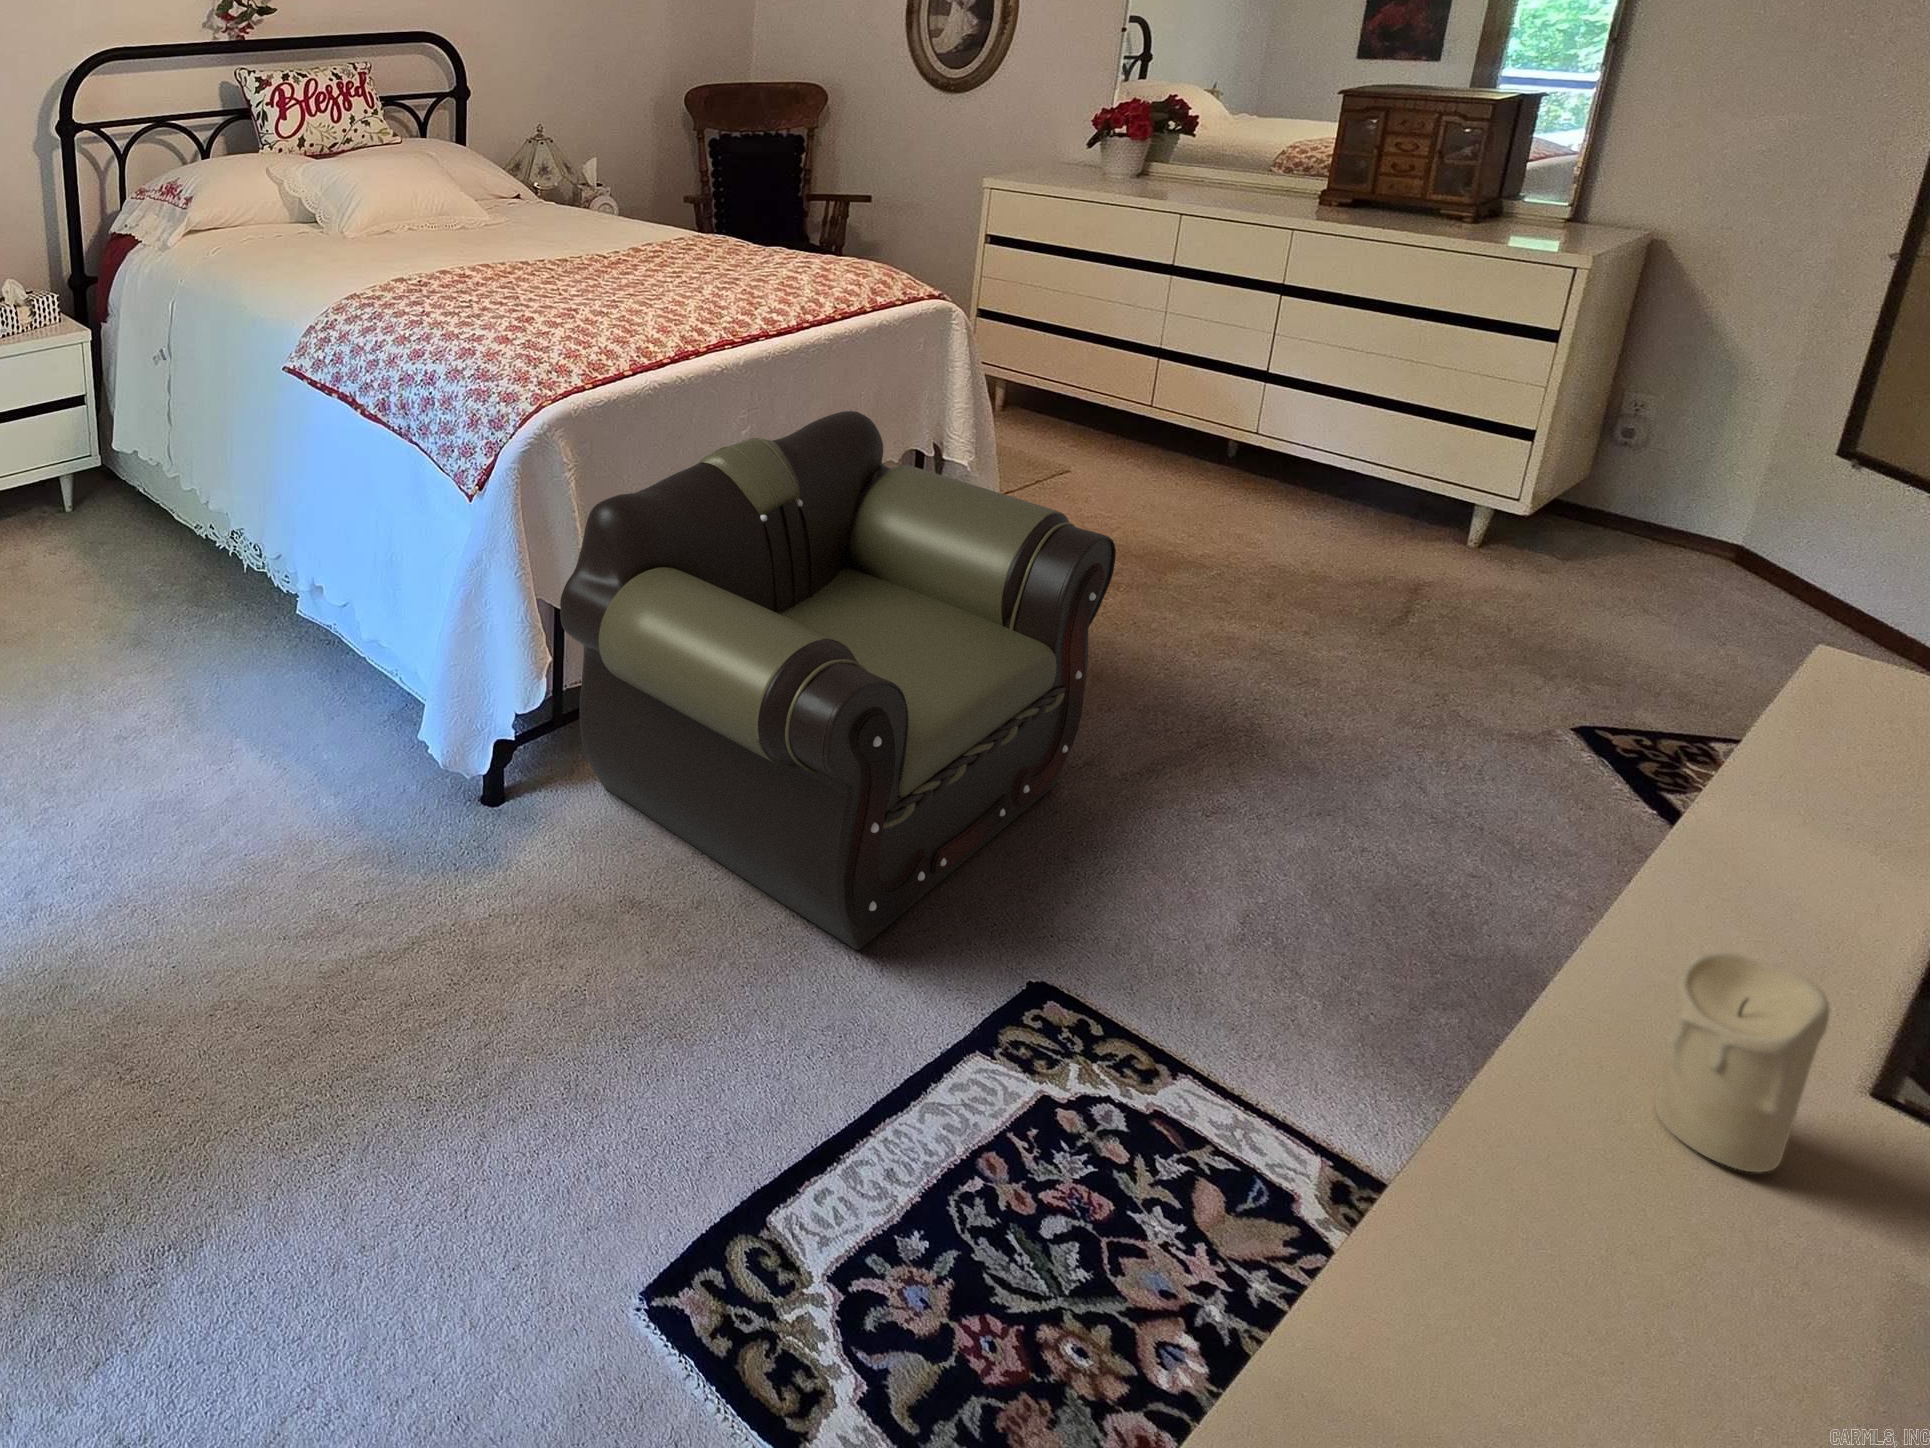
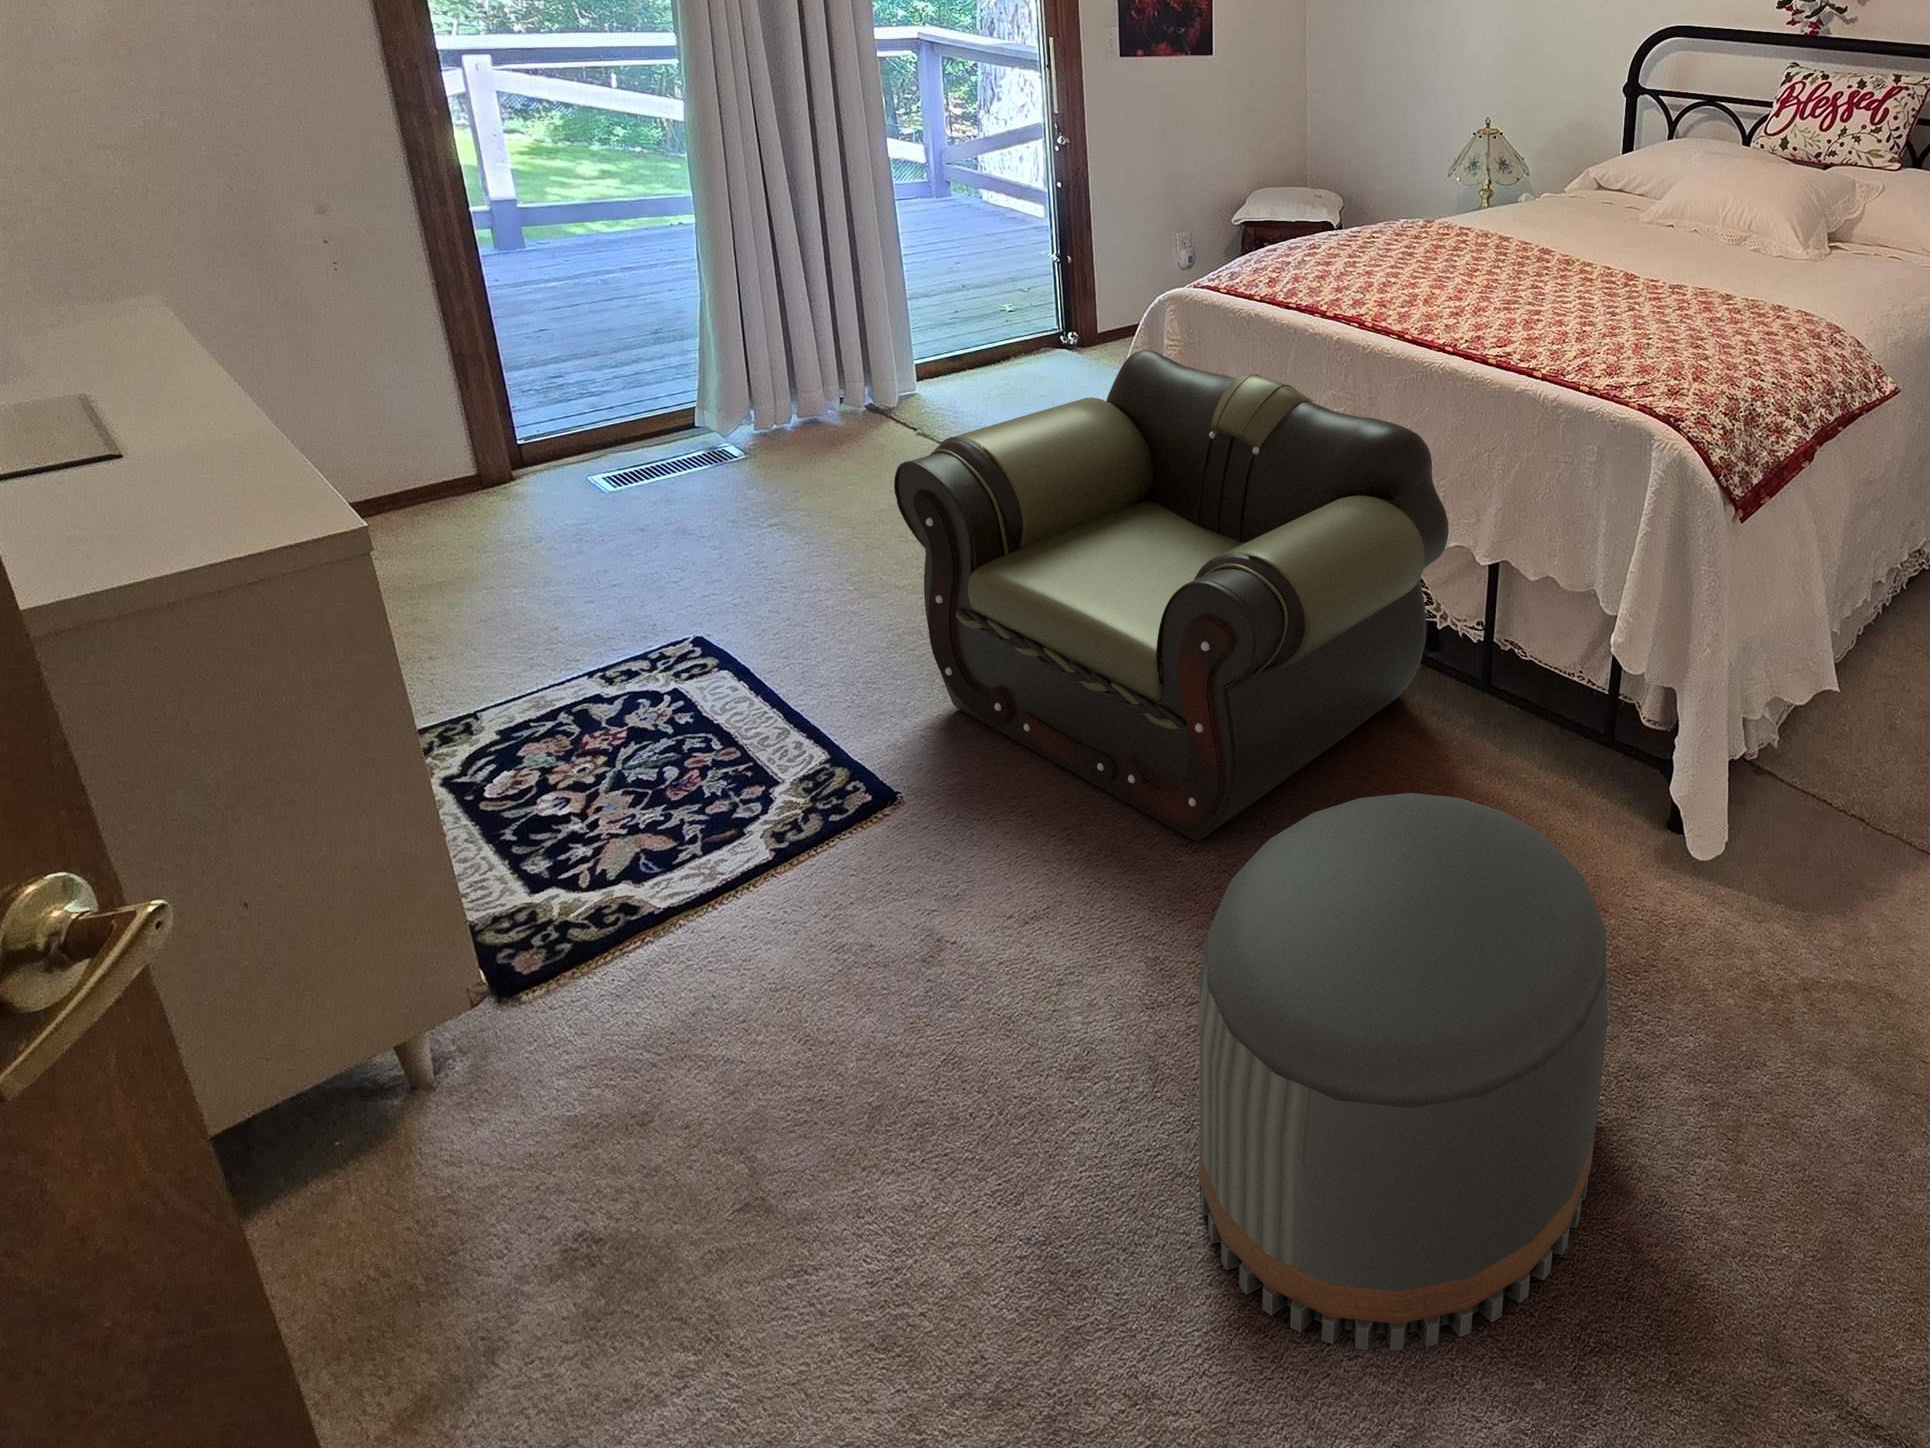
pouf: none [1182,517,1509,804] -> present [1199,793,1607,1350]
candle: present [1655,951,1829,1172] -> none [50,277,130,360]

